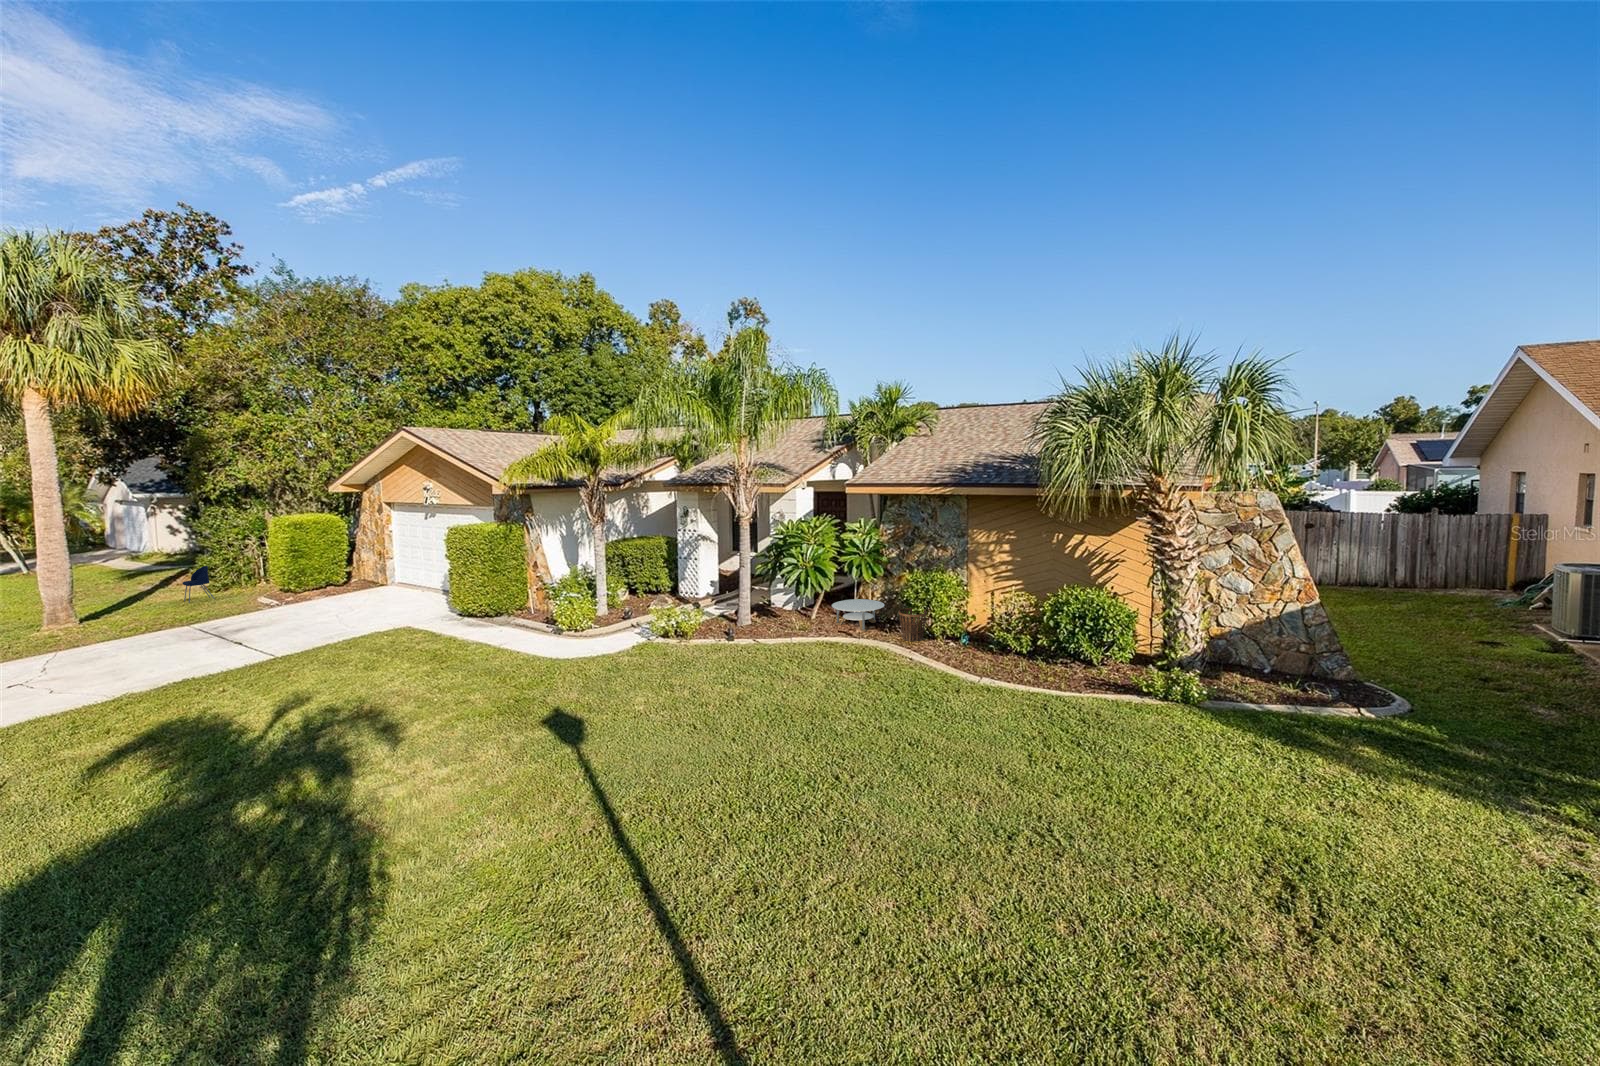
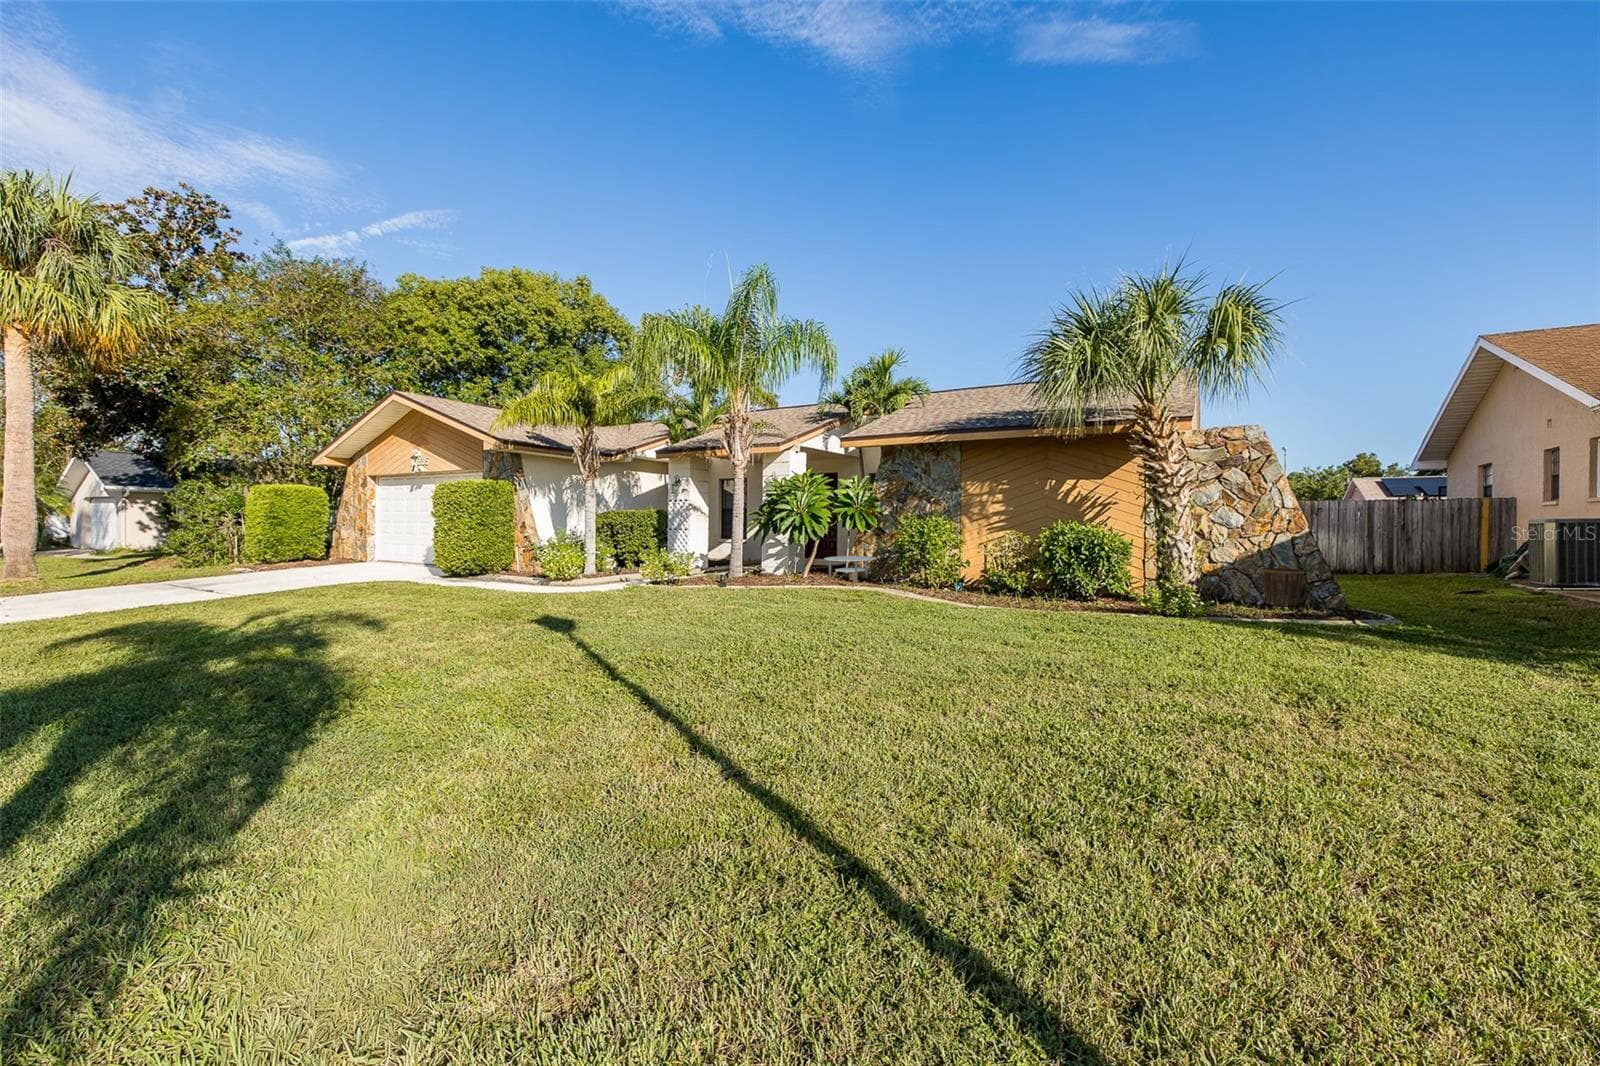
chair: present [182,566,215,603] -> none [154,532,187,568]
basket: present [899,608,927,641] -> present [1261,568,1304,606]

